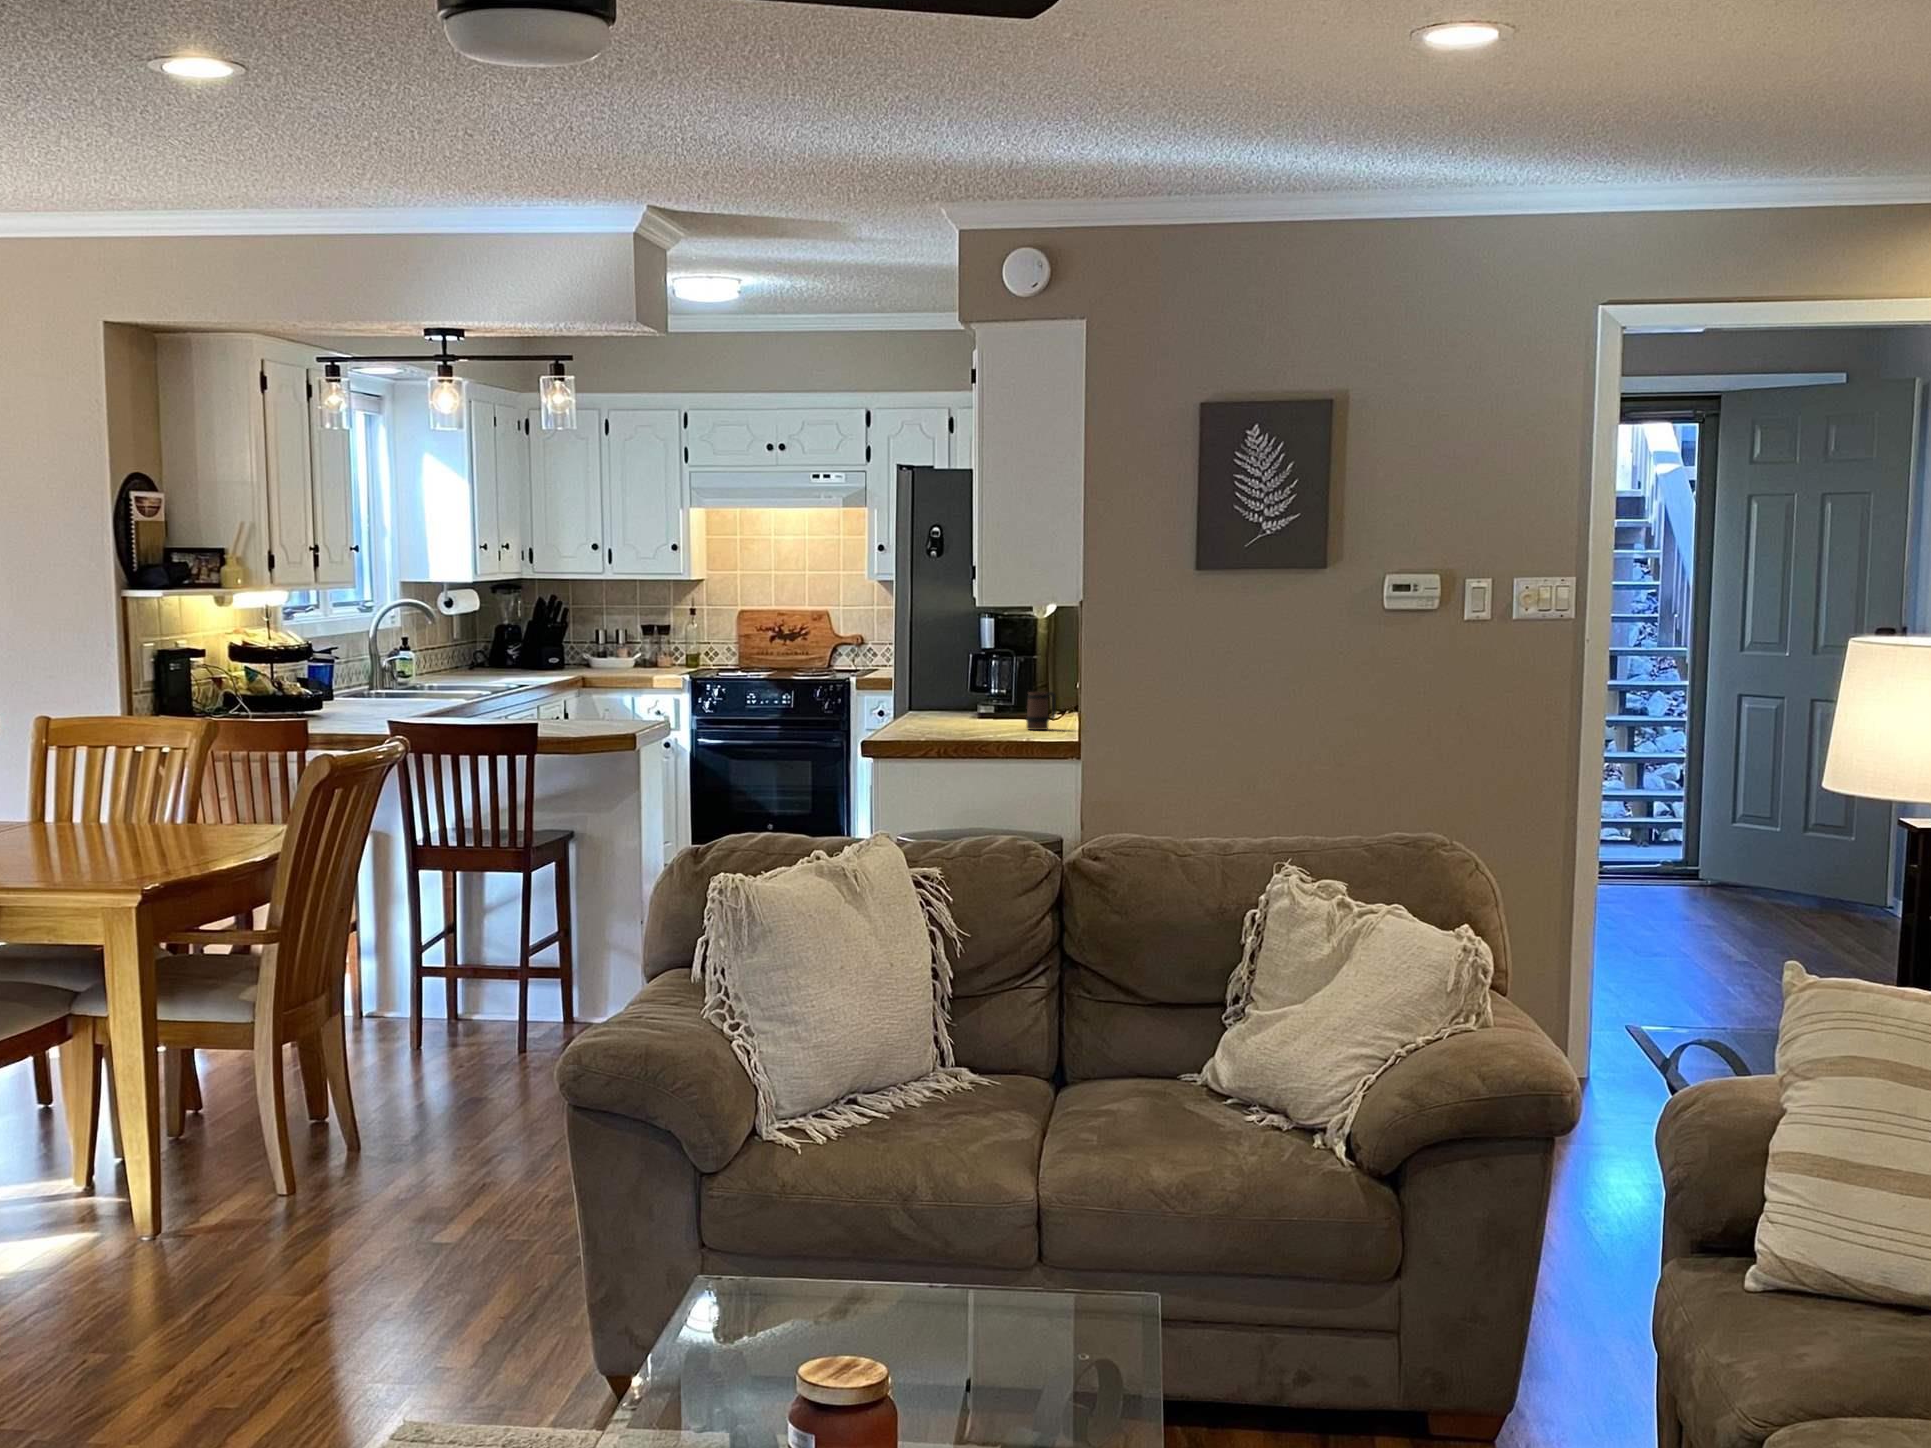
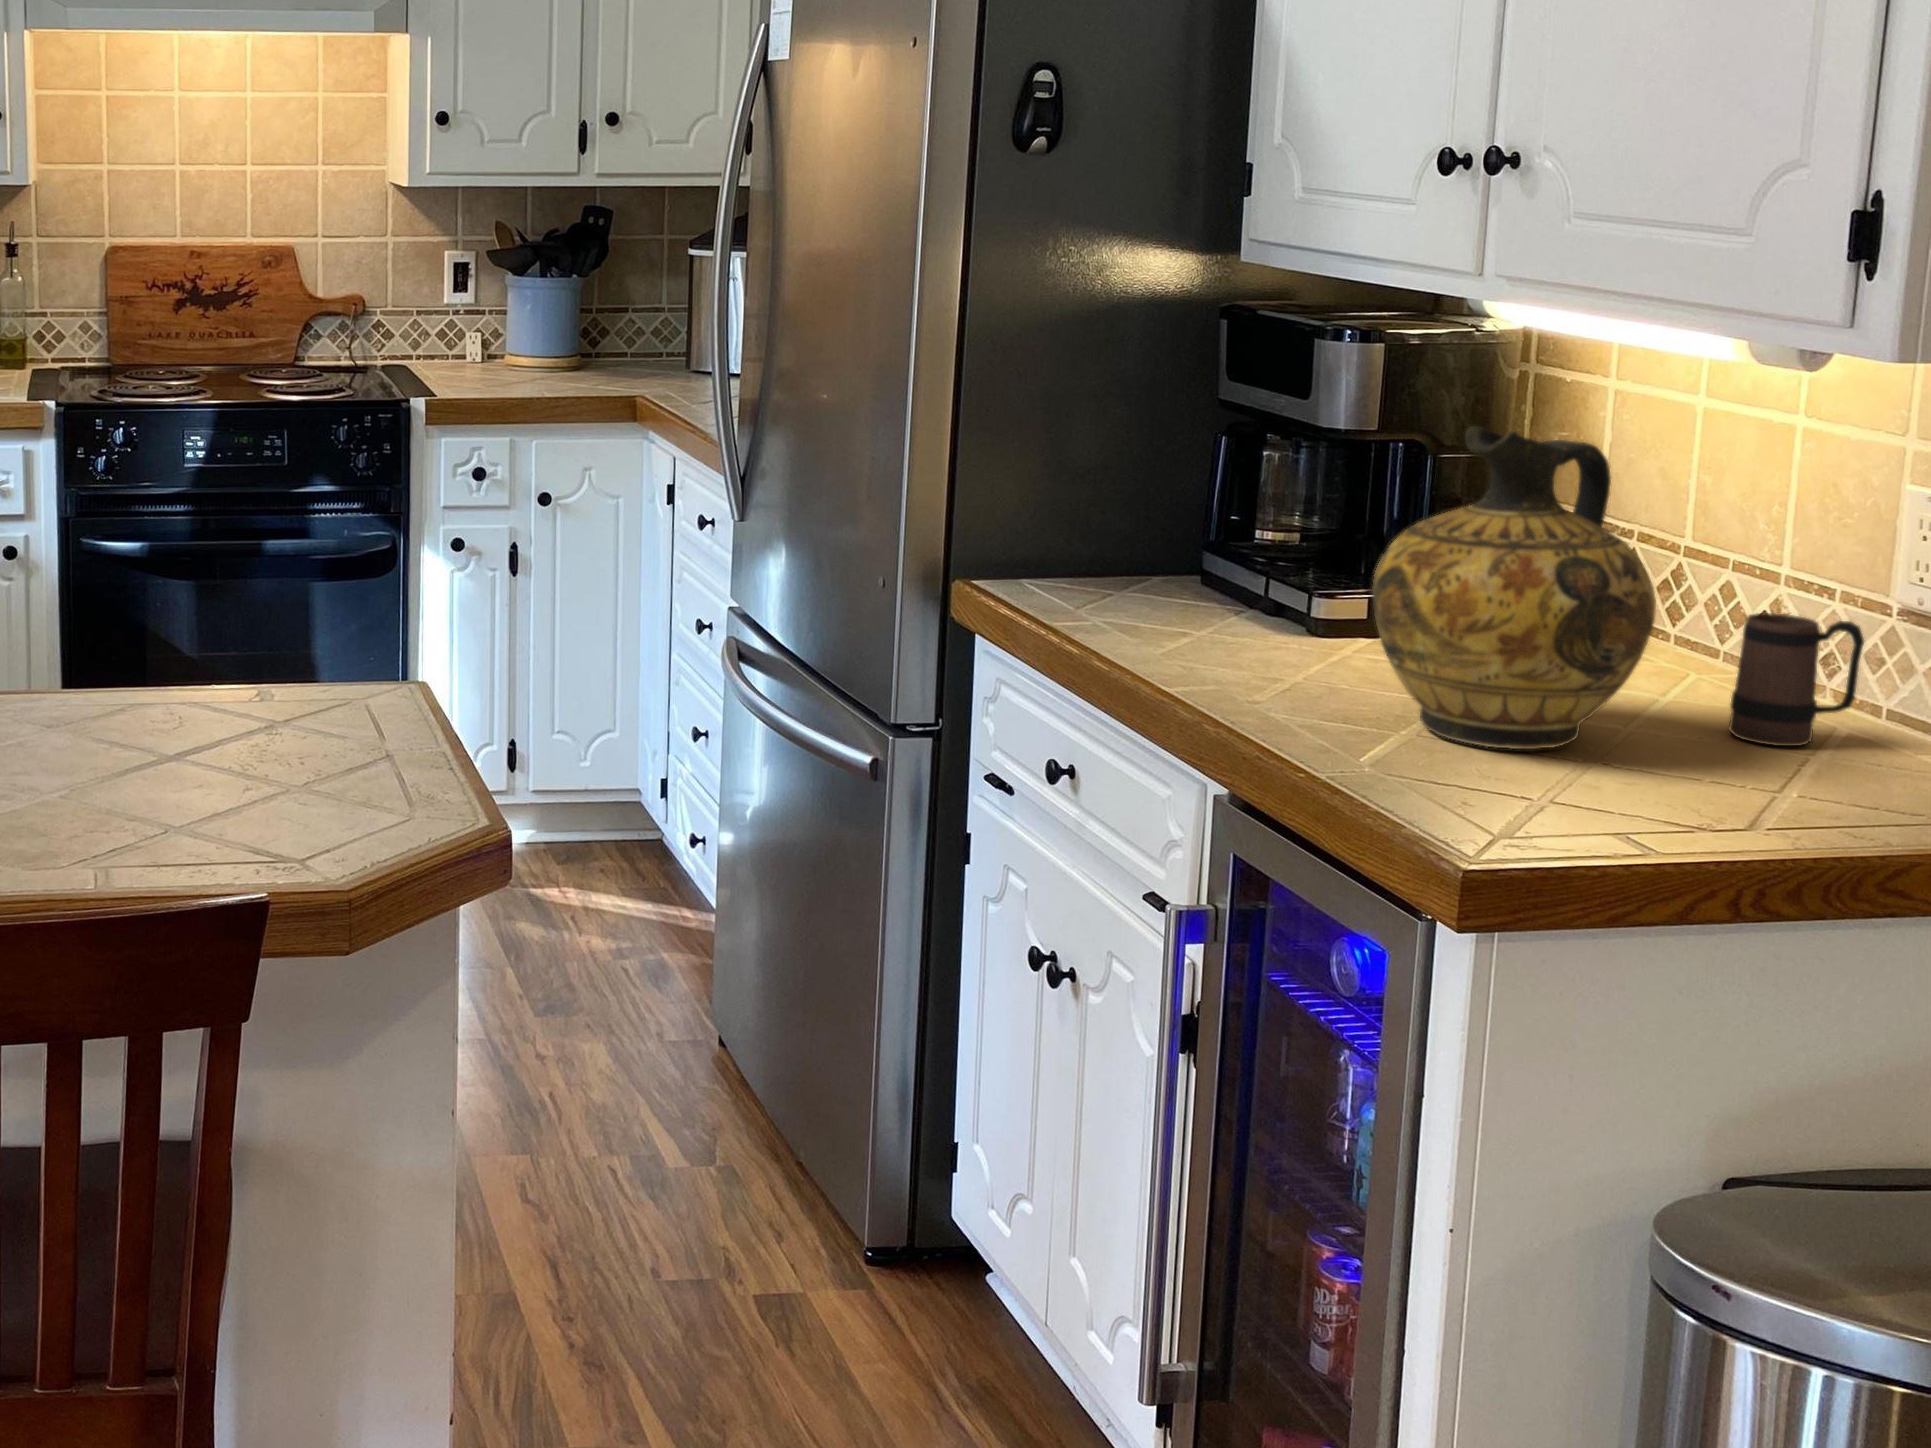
ceramic jug: none [919,632,995,728] -> present [1372,426,1656,749]

